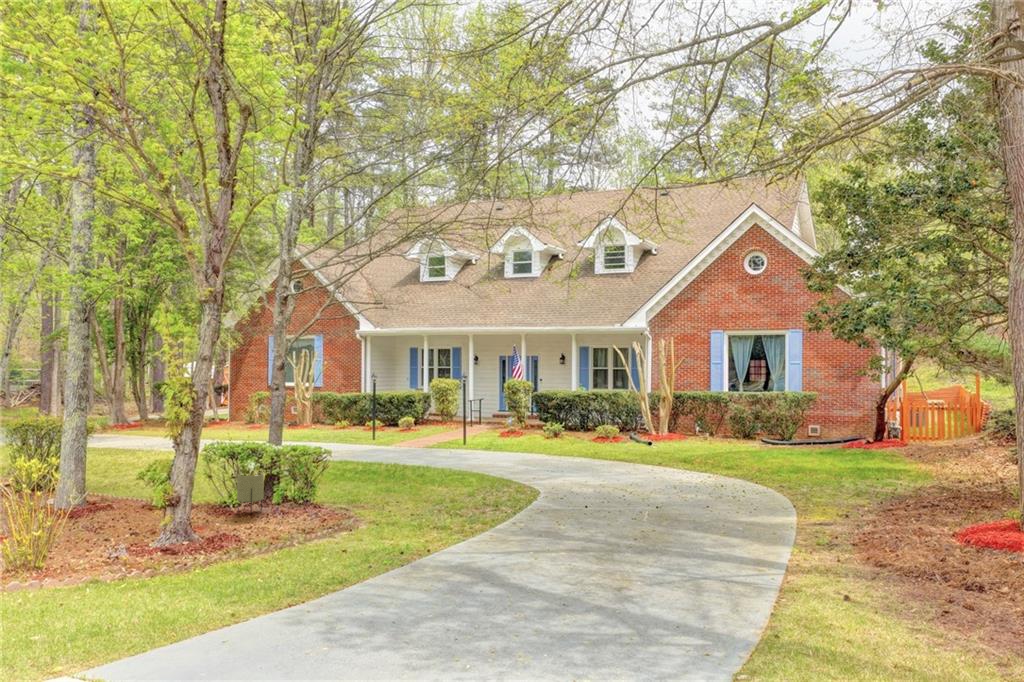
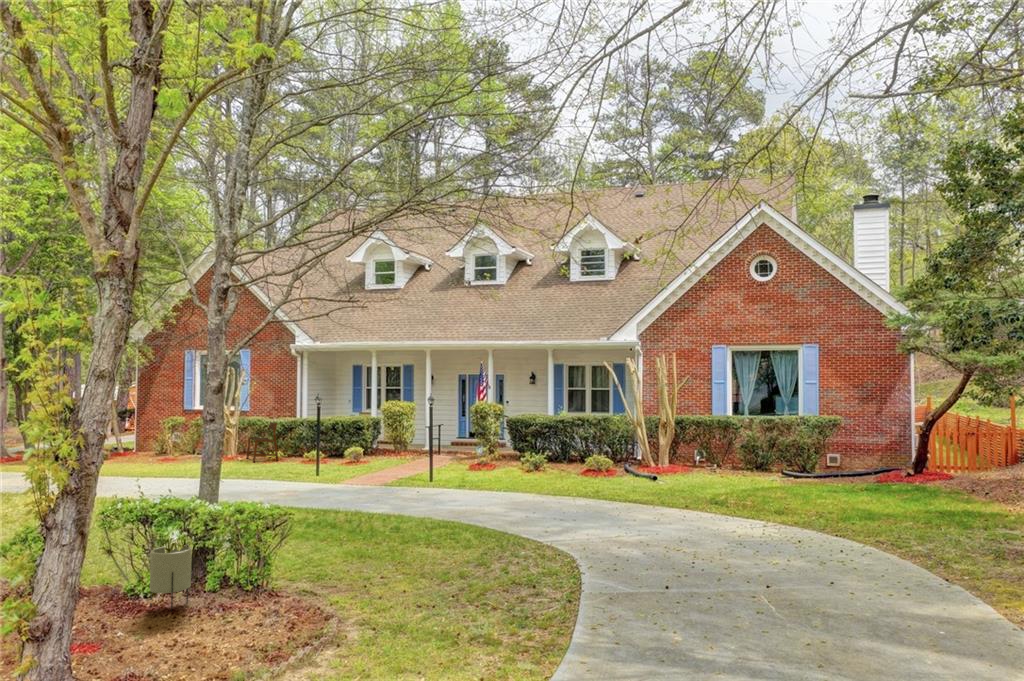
bench: none [320,396,345,429] -> present [246,422,278,462]

